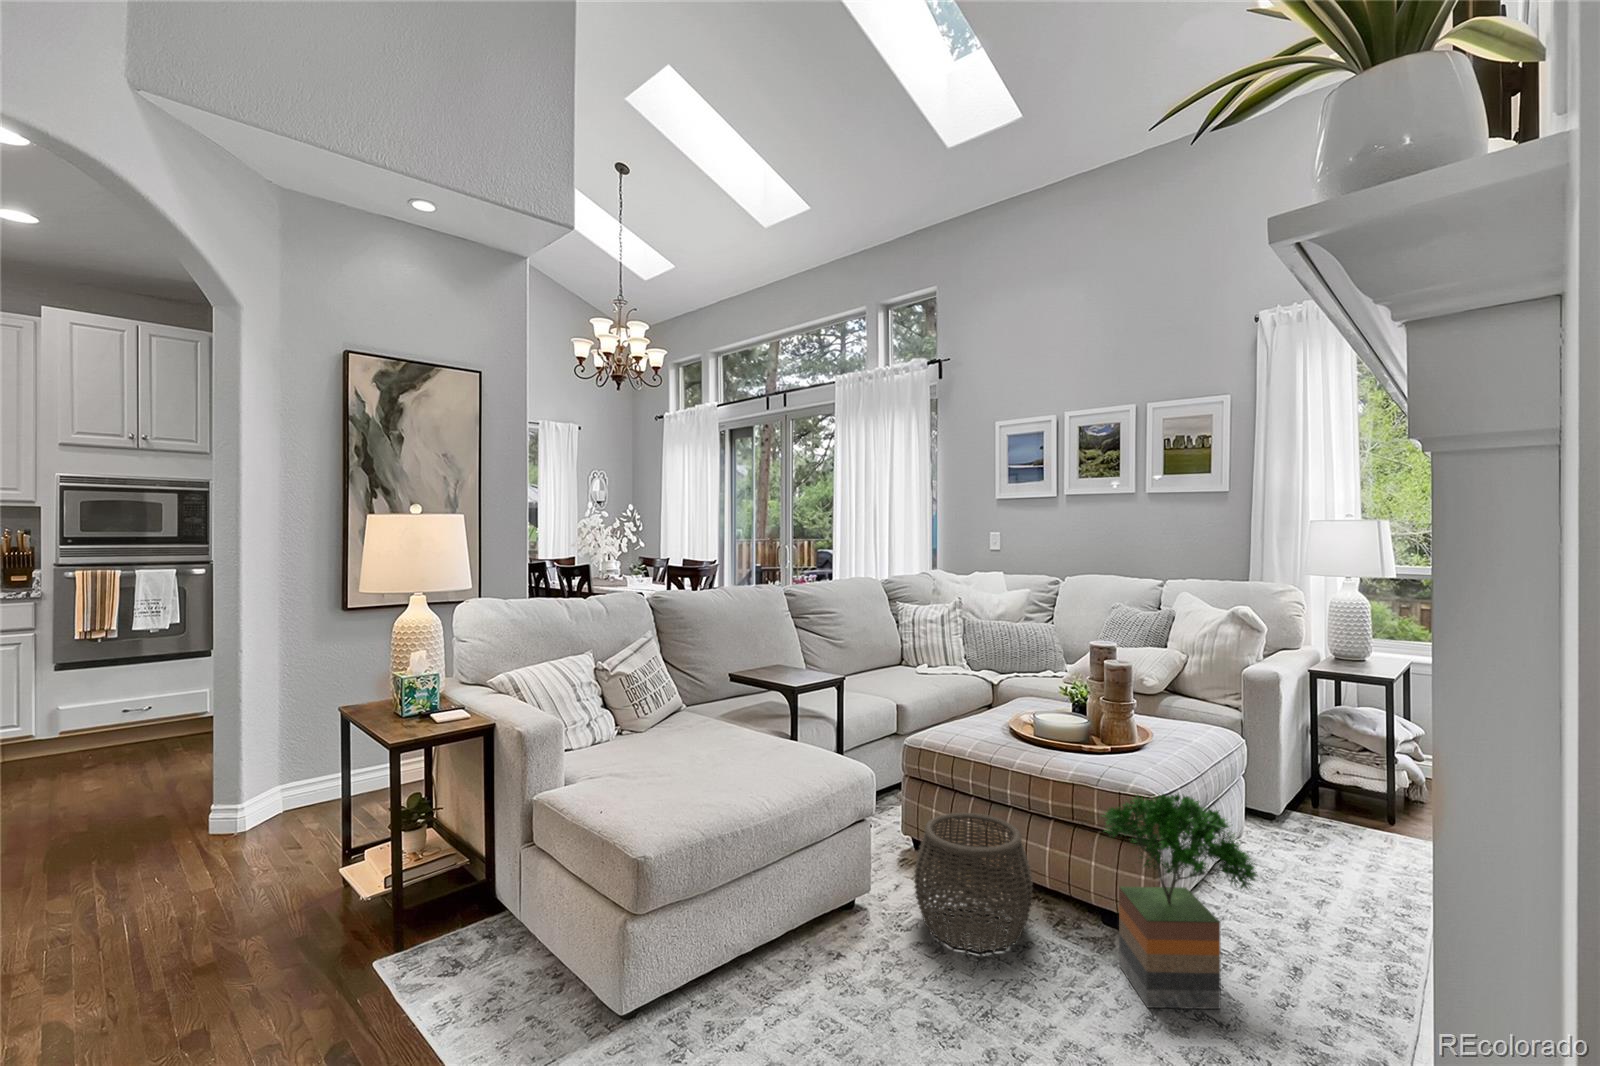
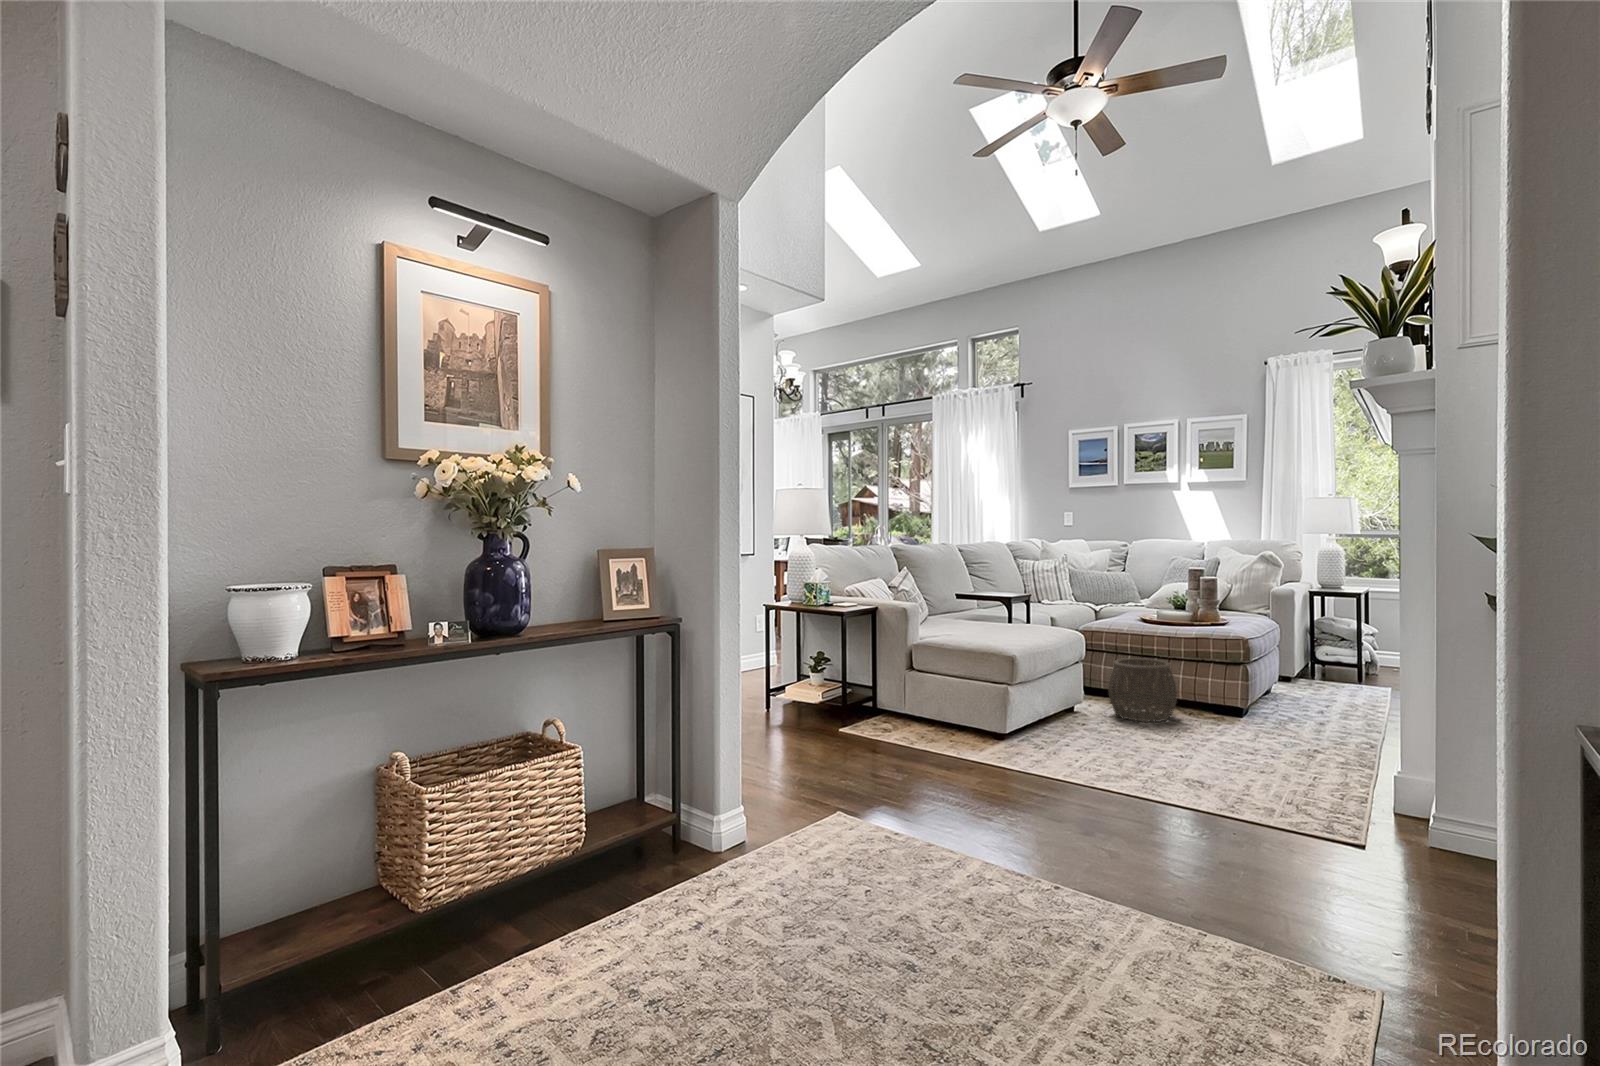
potted tree: present [1103,794,1258,1009] -> none [1217,630,1303,732]

